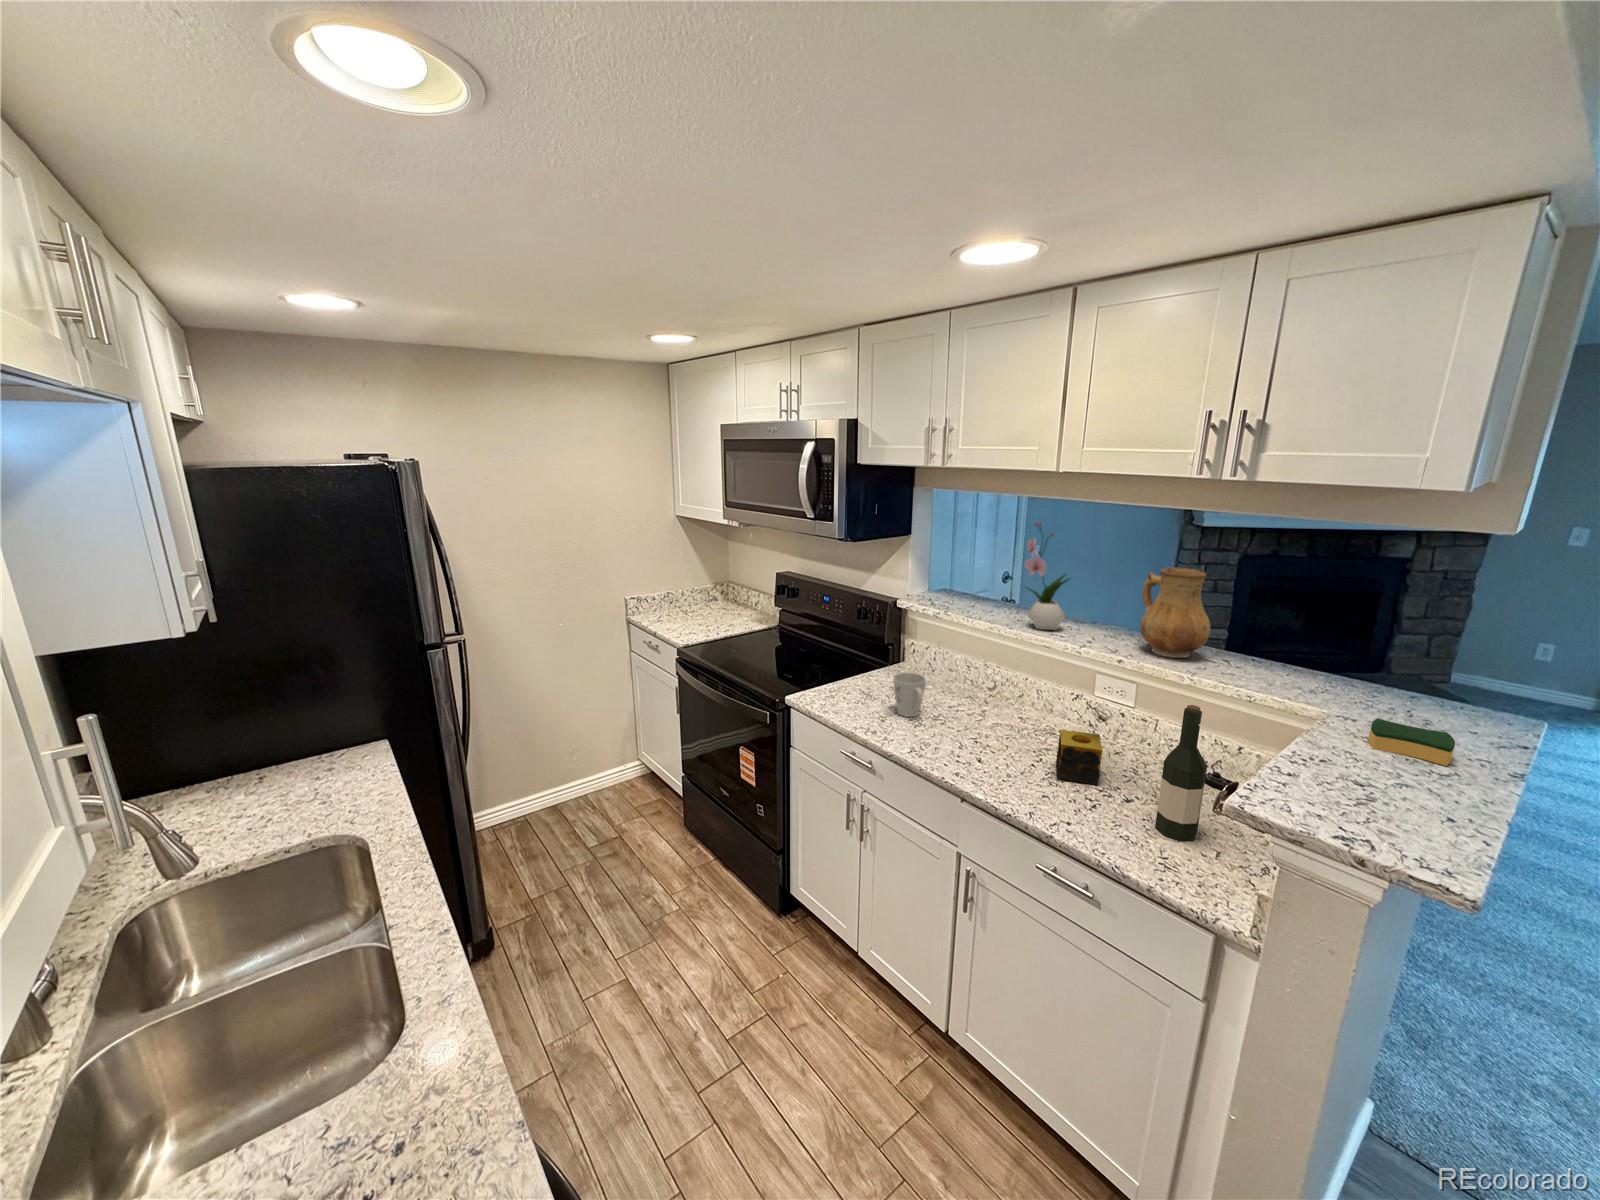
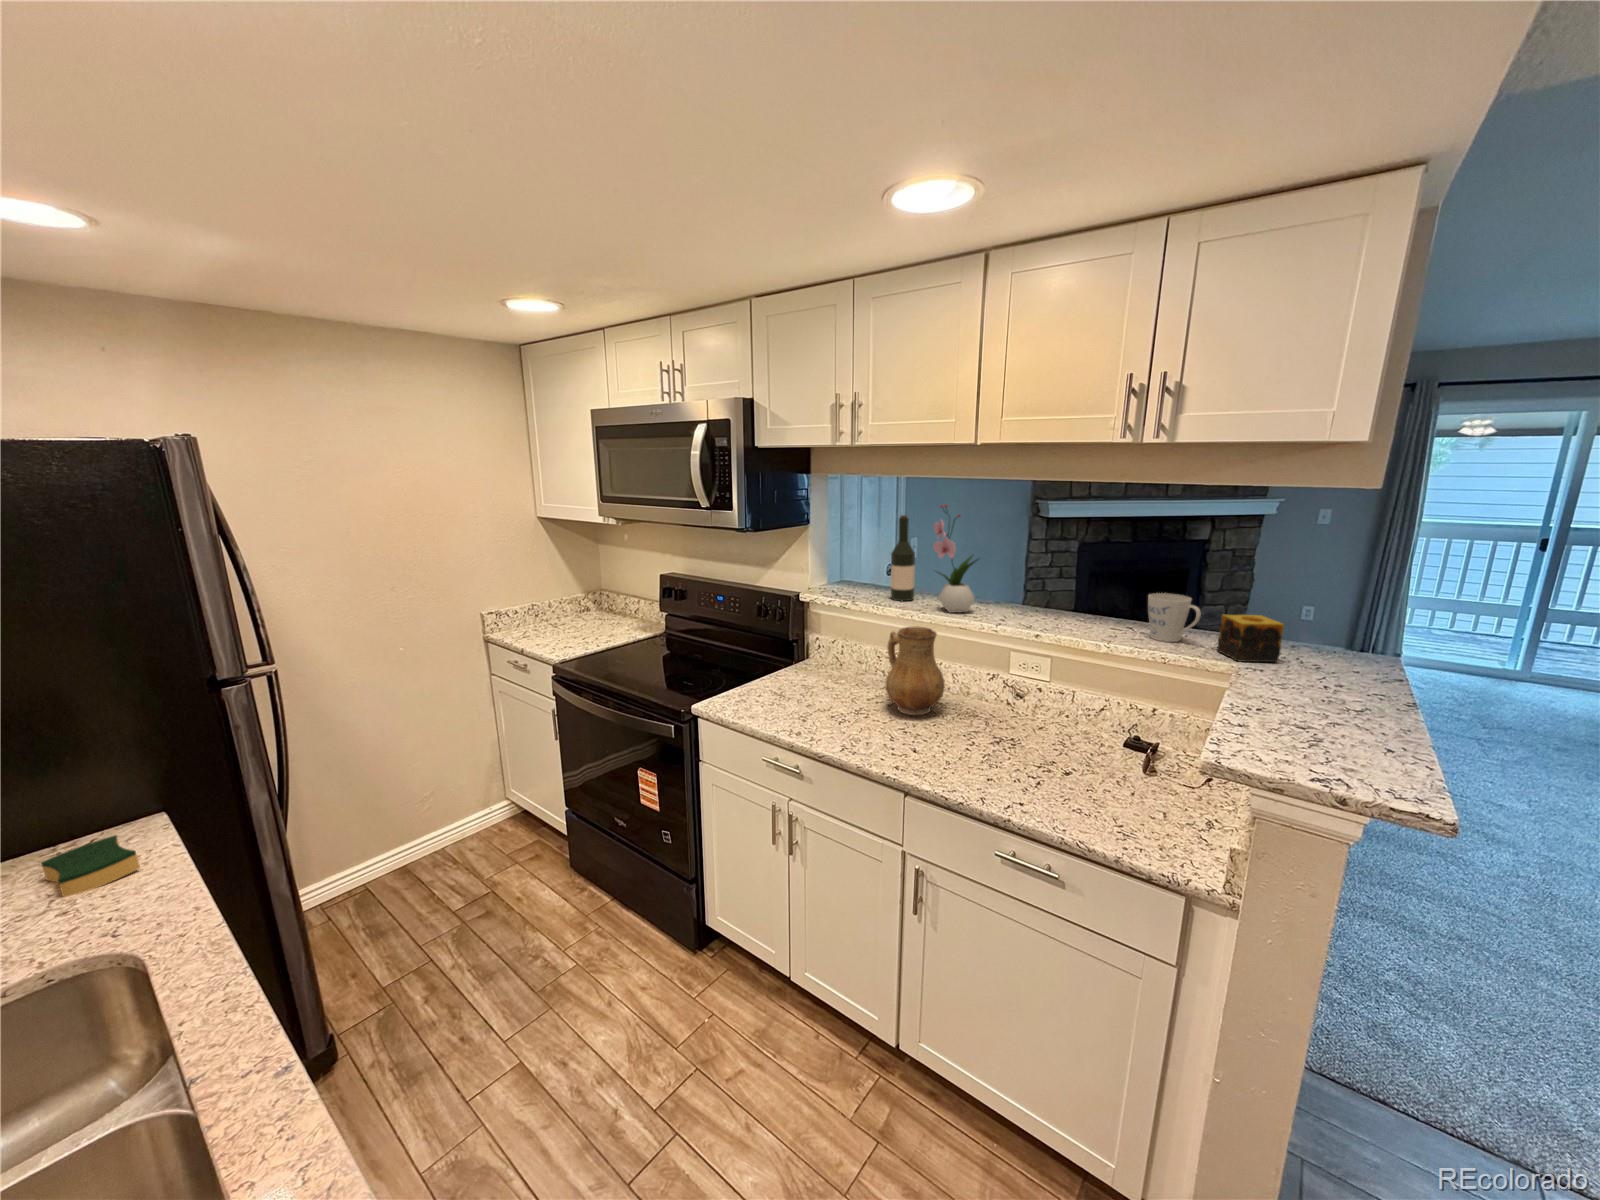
ceramic pitcher: present [1140,567,1210,658] -> present [886,626,945,715]
mug: present [893,673,926,717] -> present [1148,593,1201,642]
wine bottle: present [1155,705,1207,841] -> present [891,515,915,601]
sponge: present [1368,718,1455,766] -> present [41,835,140,897]
candle: present [1056,730,1102,784] -> present [1217,615,1284,662]

